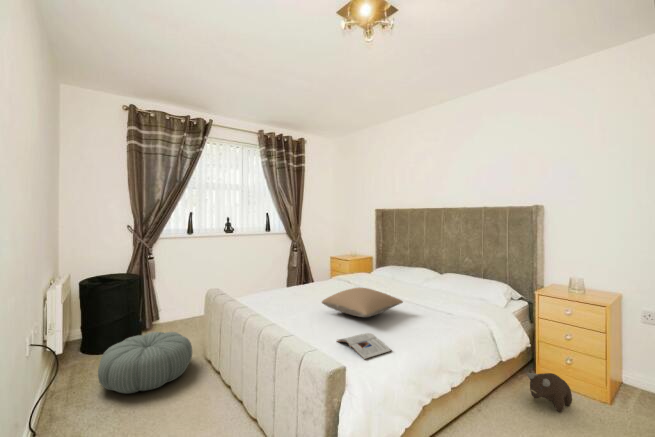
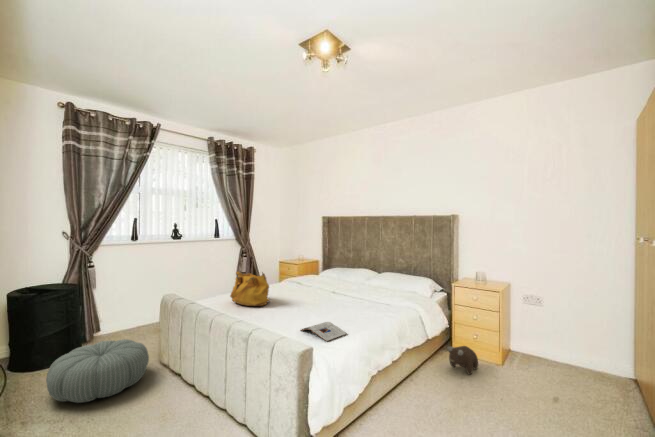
handbag: none [269,268,312,307] -> present [230,271,270,306]
pillow: present [322,287,403,317] -> none [281,286,352,310]

